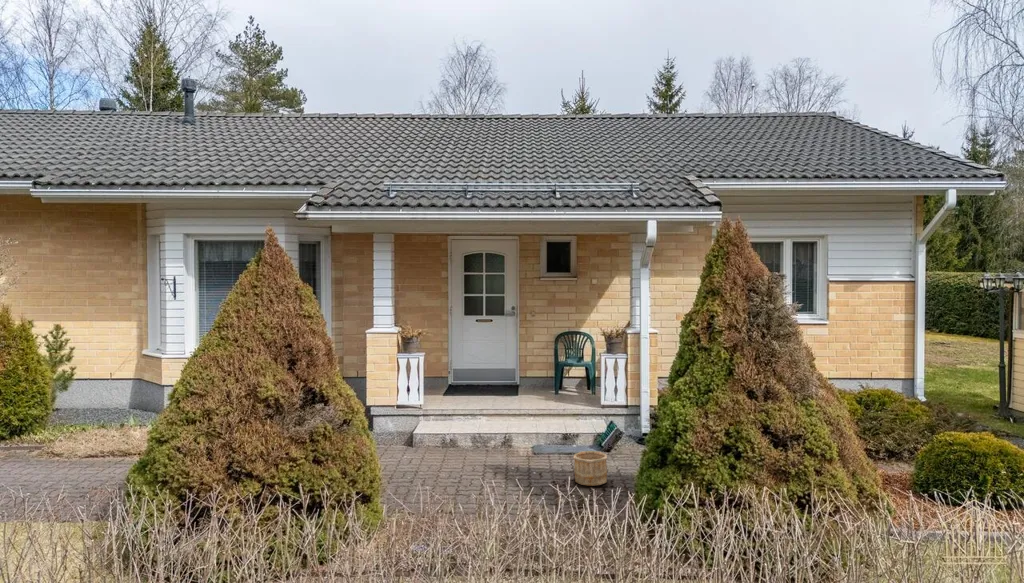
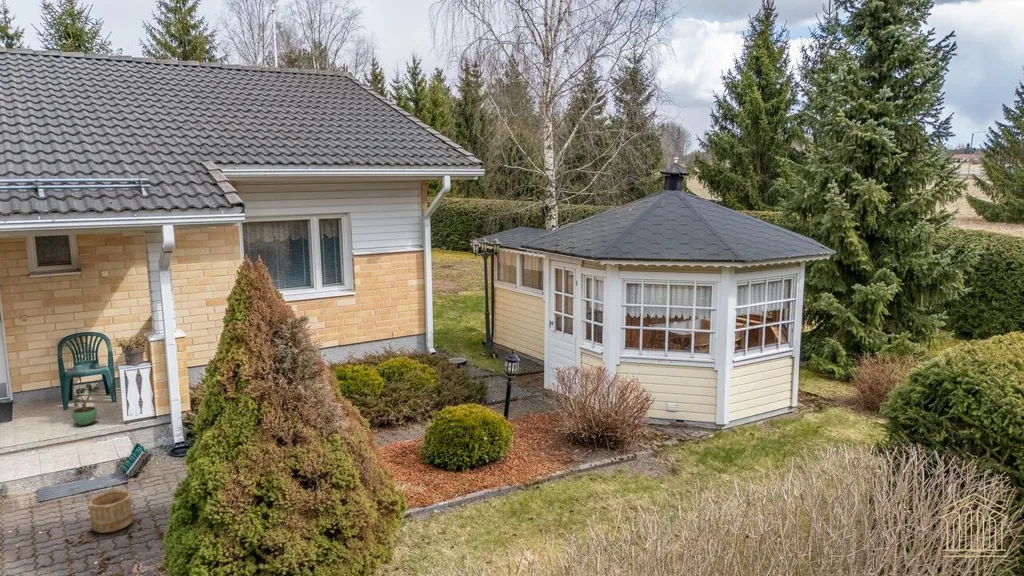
potted plant: none [562,368,584,405] -> present [72,384,99,425]

